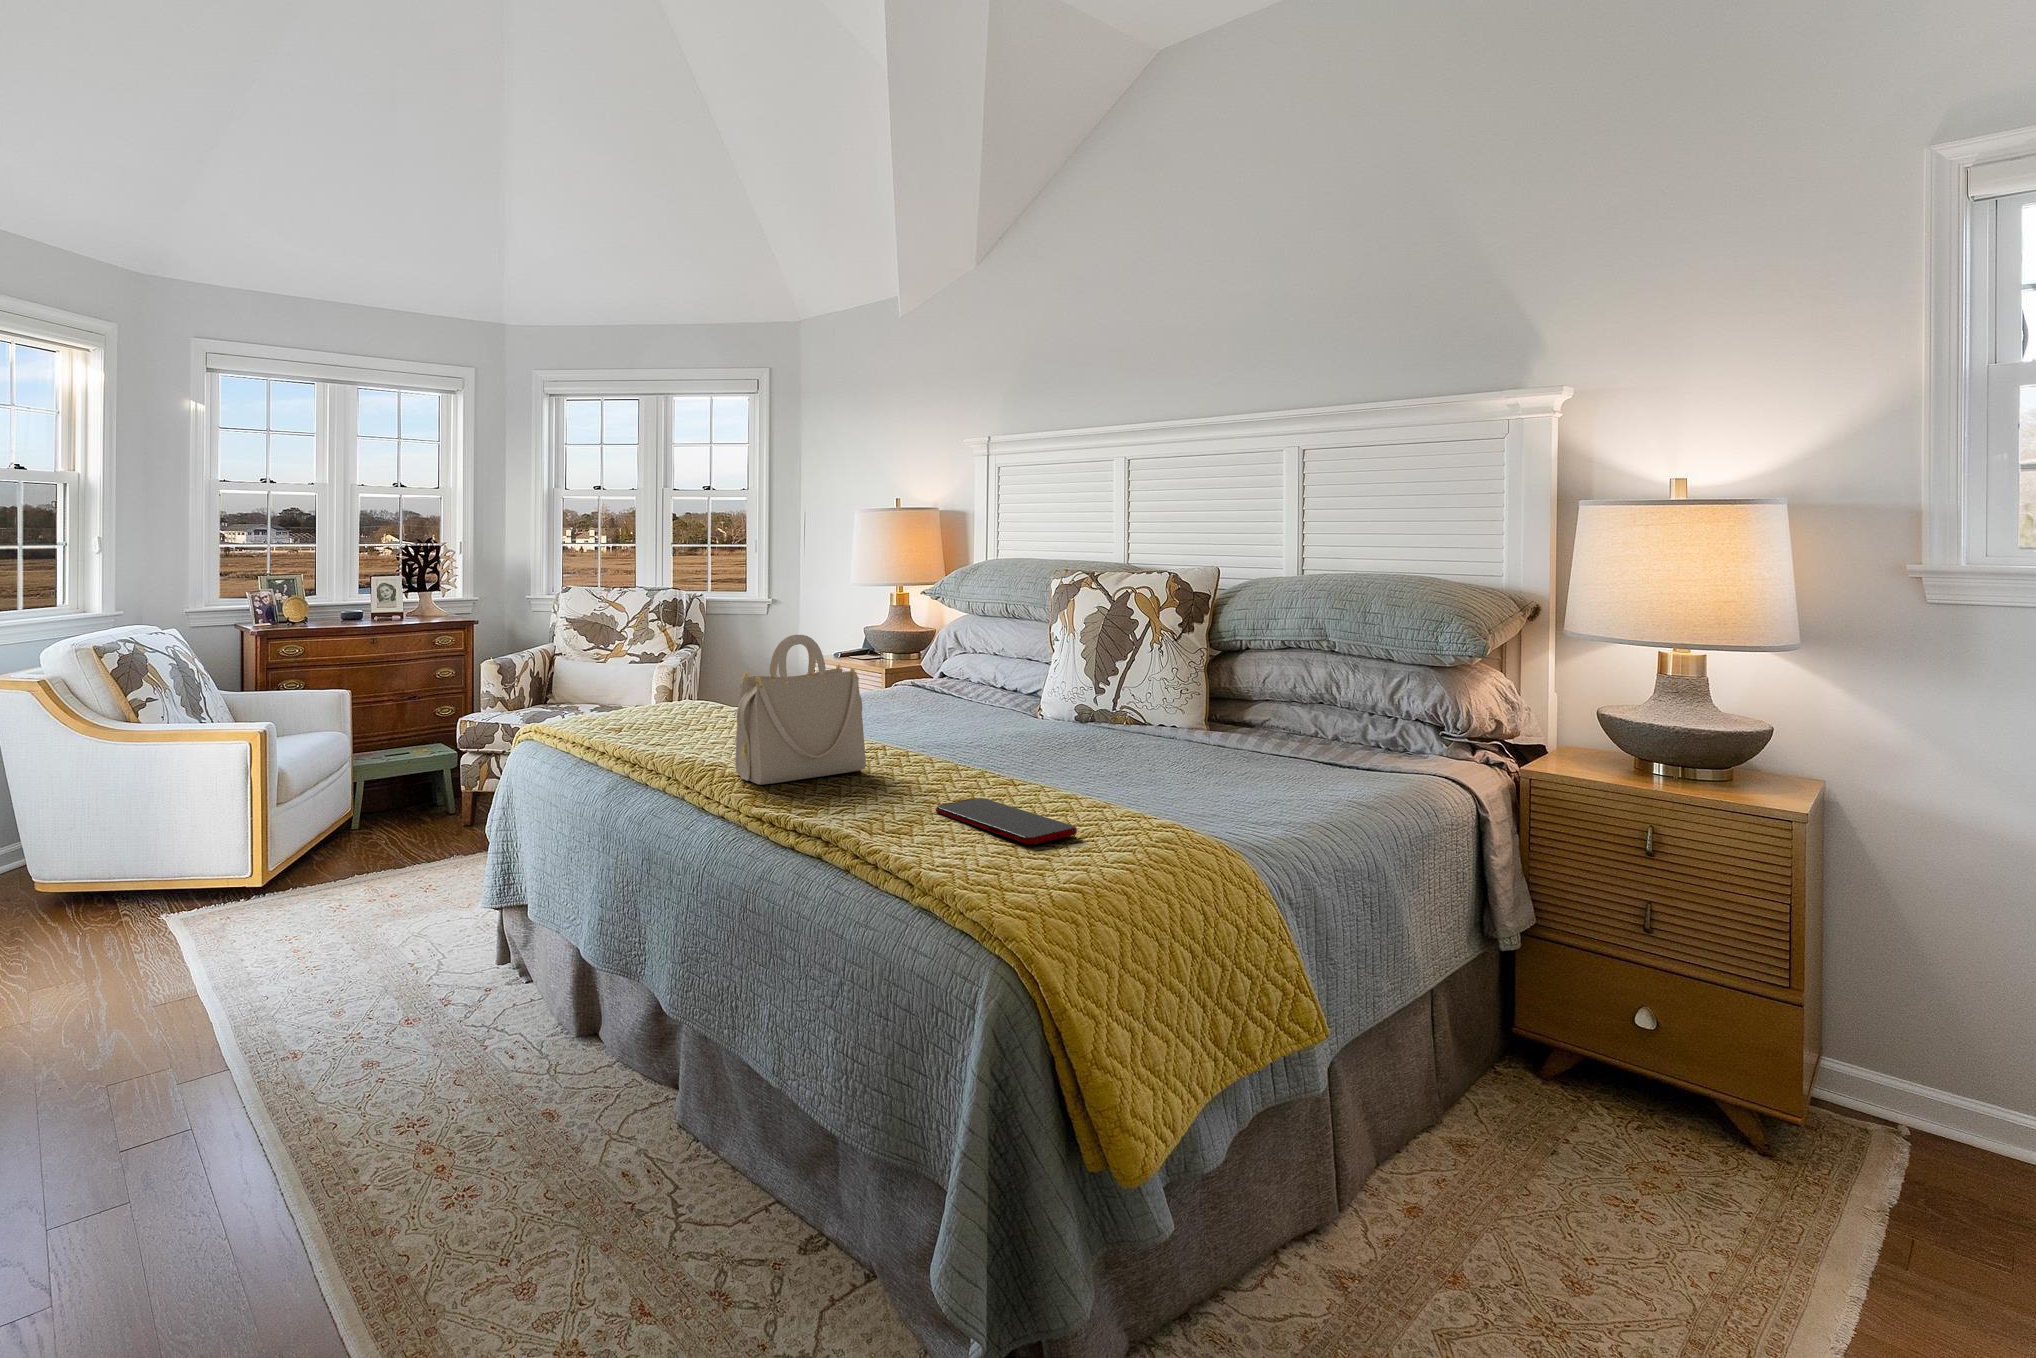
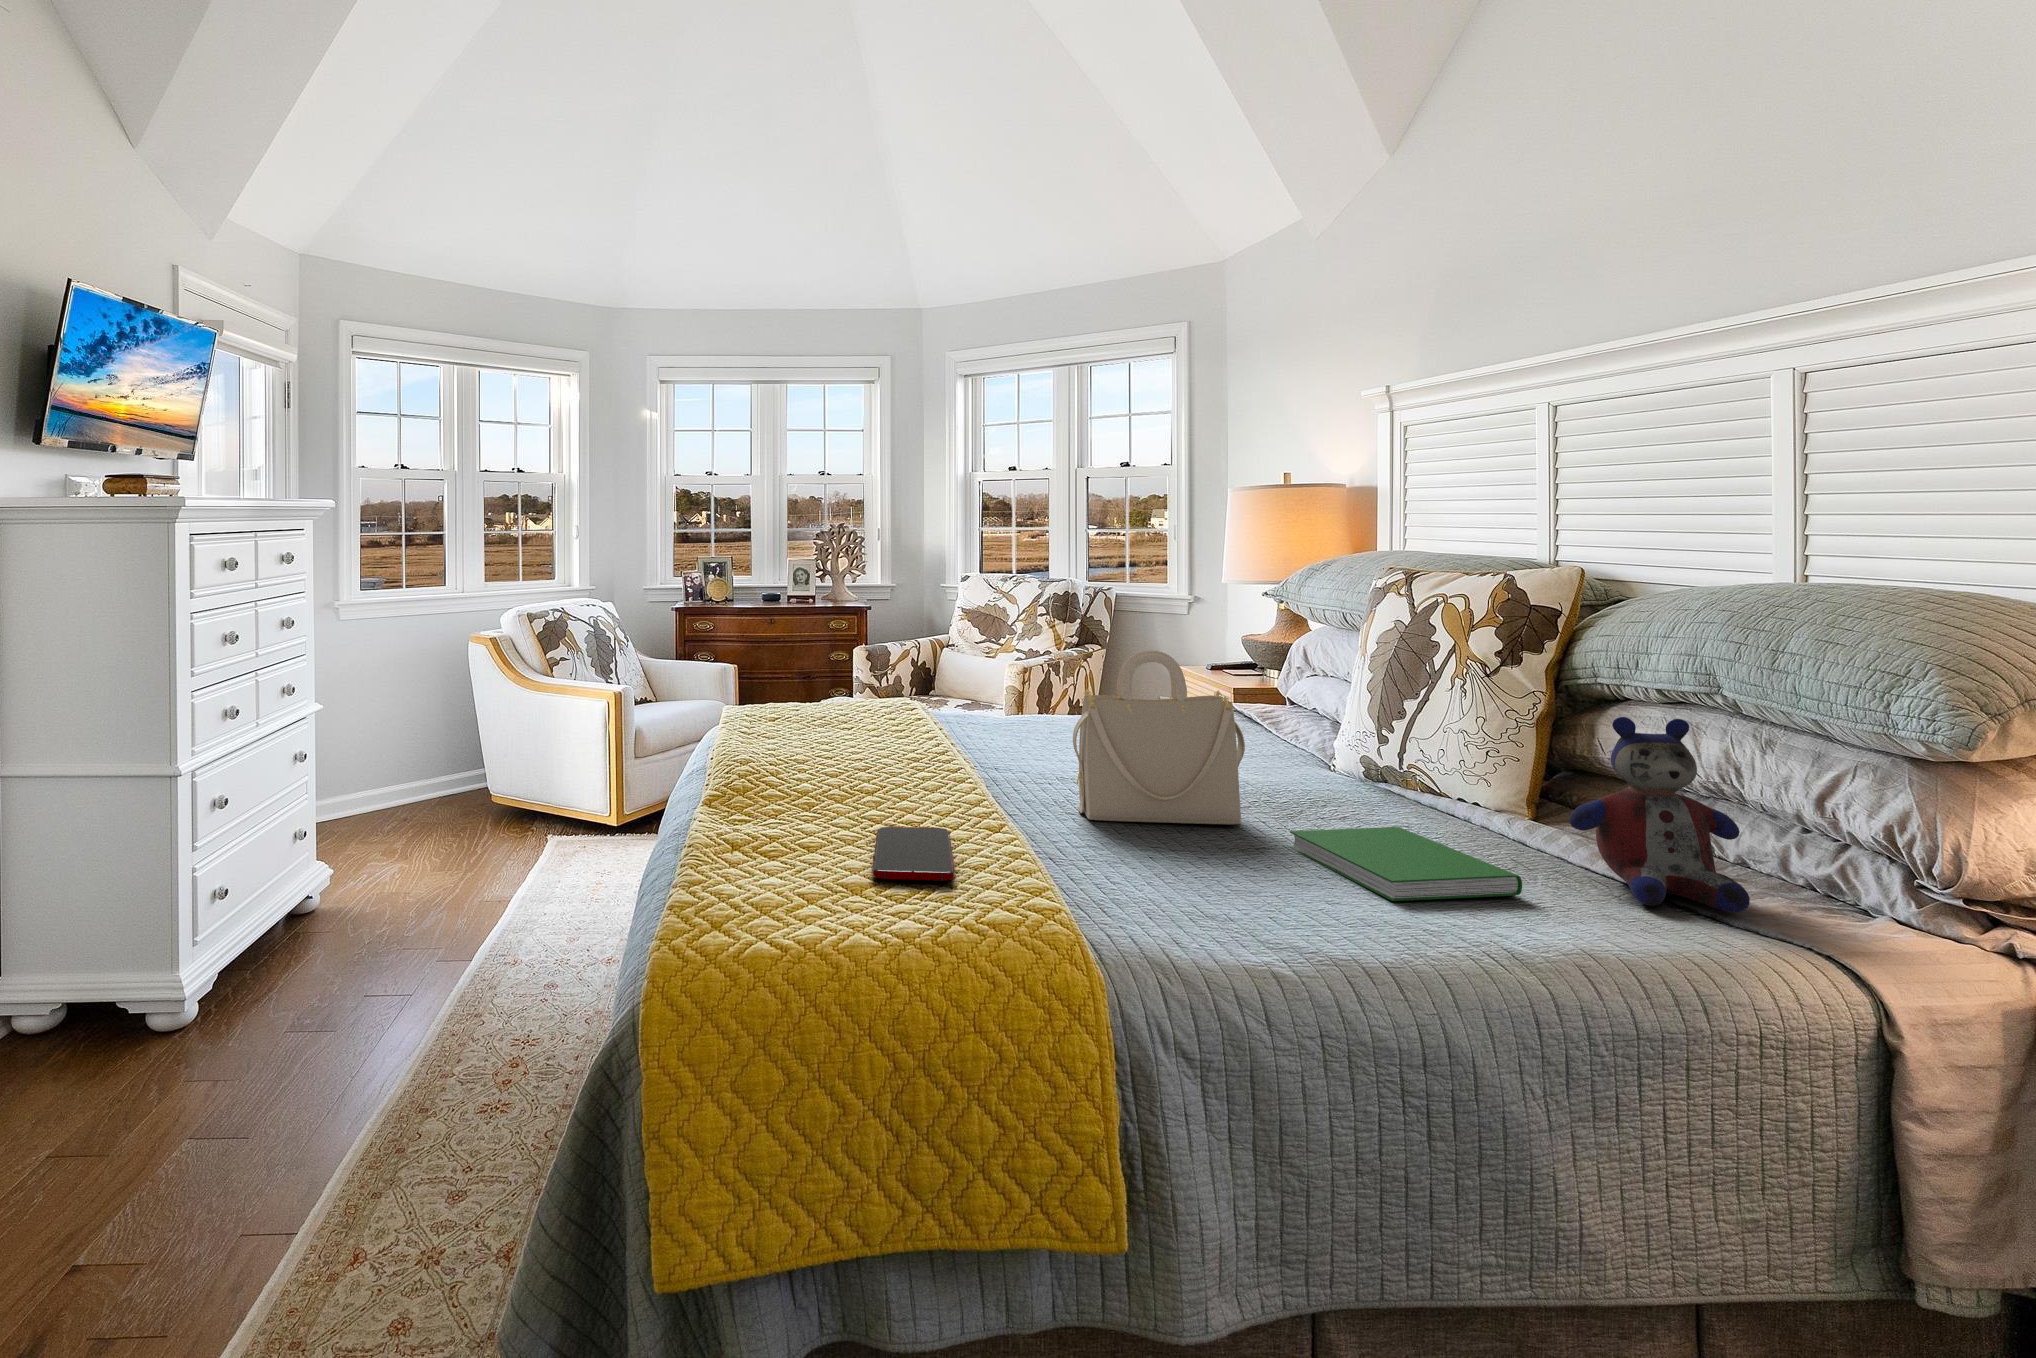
handbag: present [735,635,866,785] -> present [1073,651,1245,824]
stuffed bear: none [1294,655,1391,769] -> present [1569,717,1750,913]
hardcover book: none [1160,746,1309,791] -> present [1290,827,1522,901]

